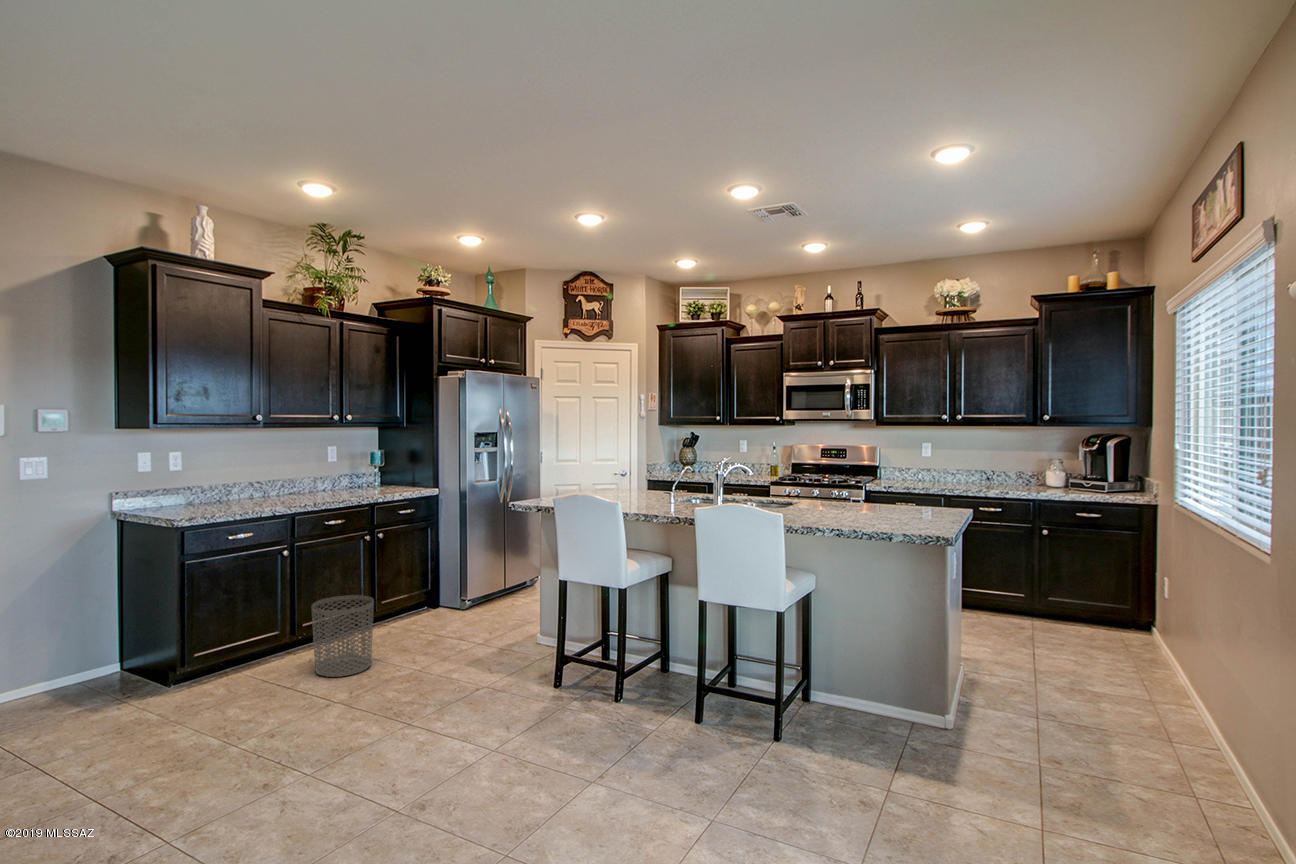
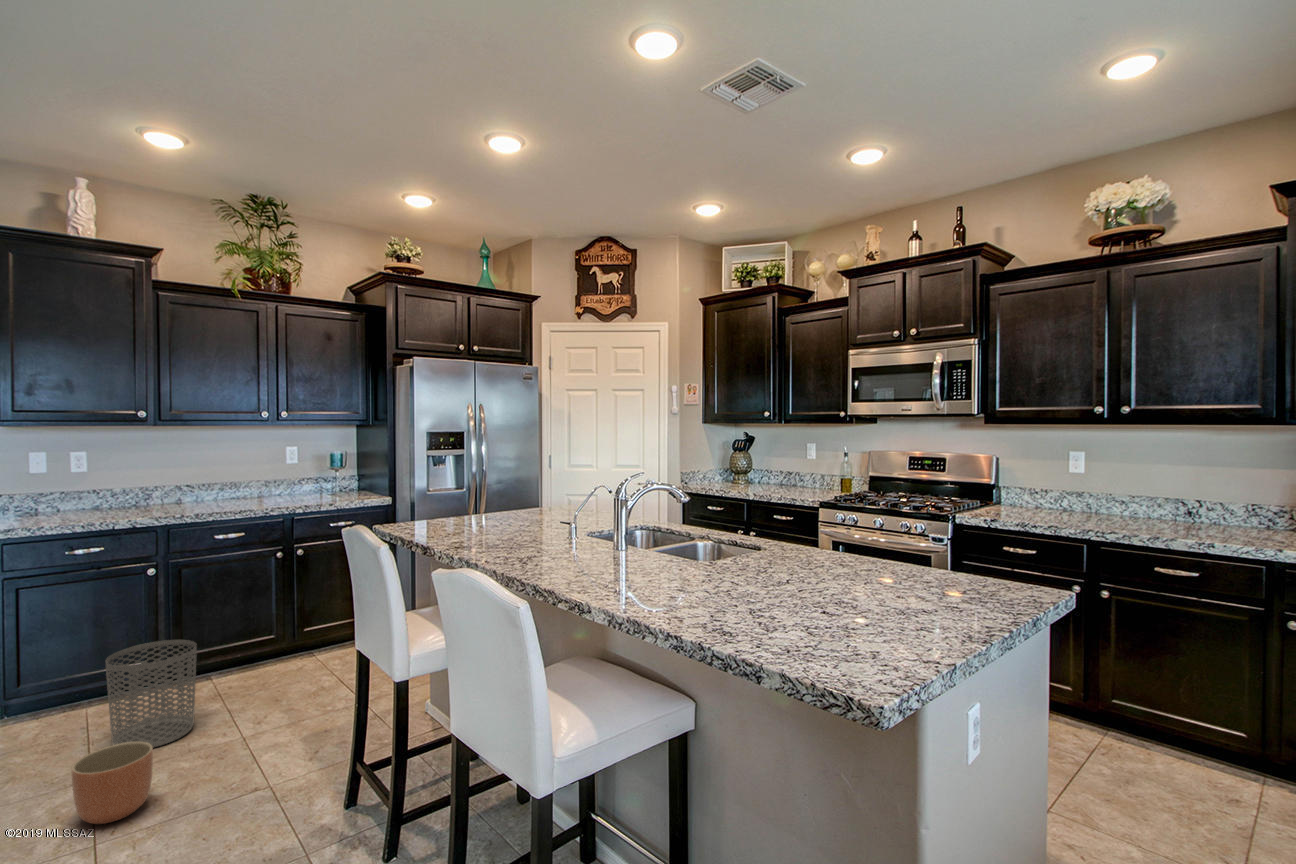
planter: none [371,653,419,706] -> present [72,742,153,824]

